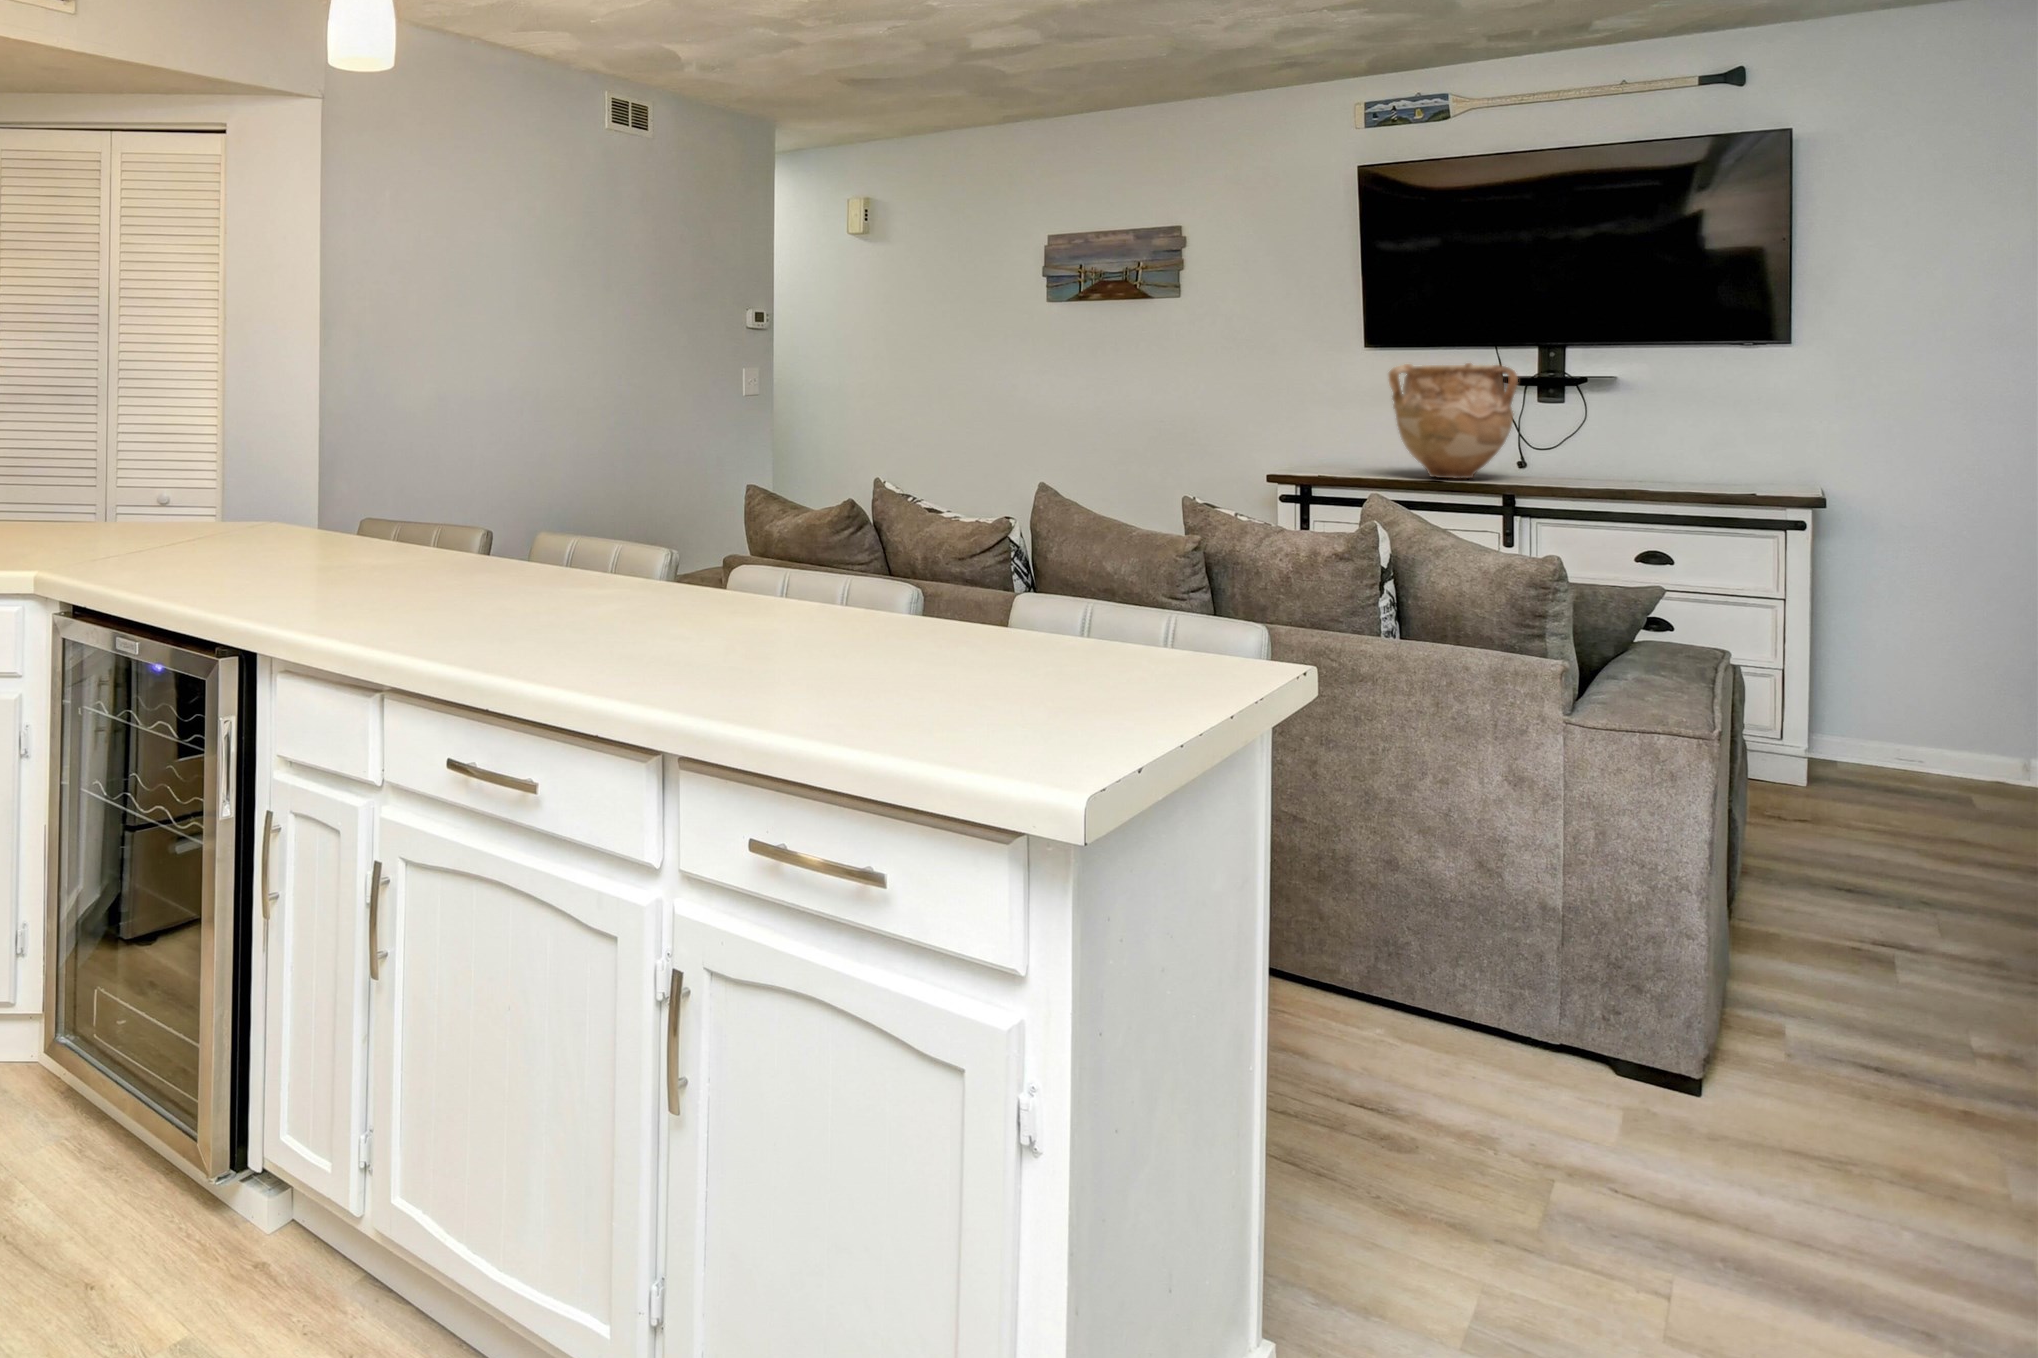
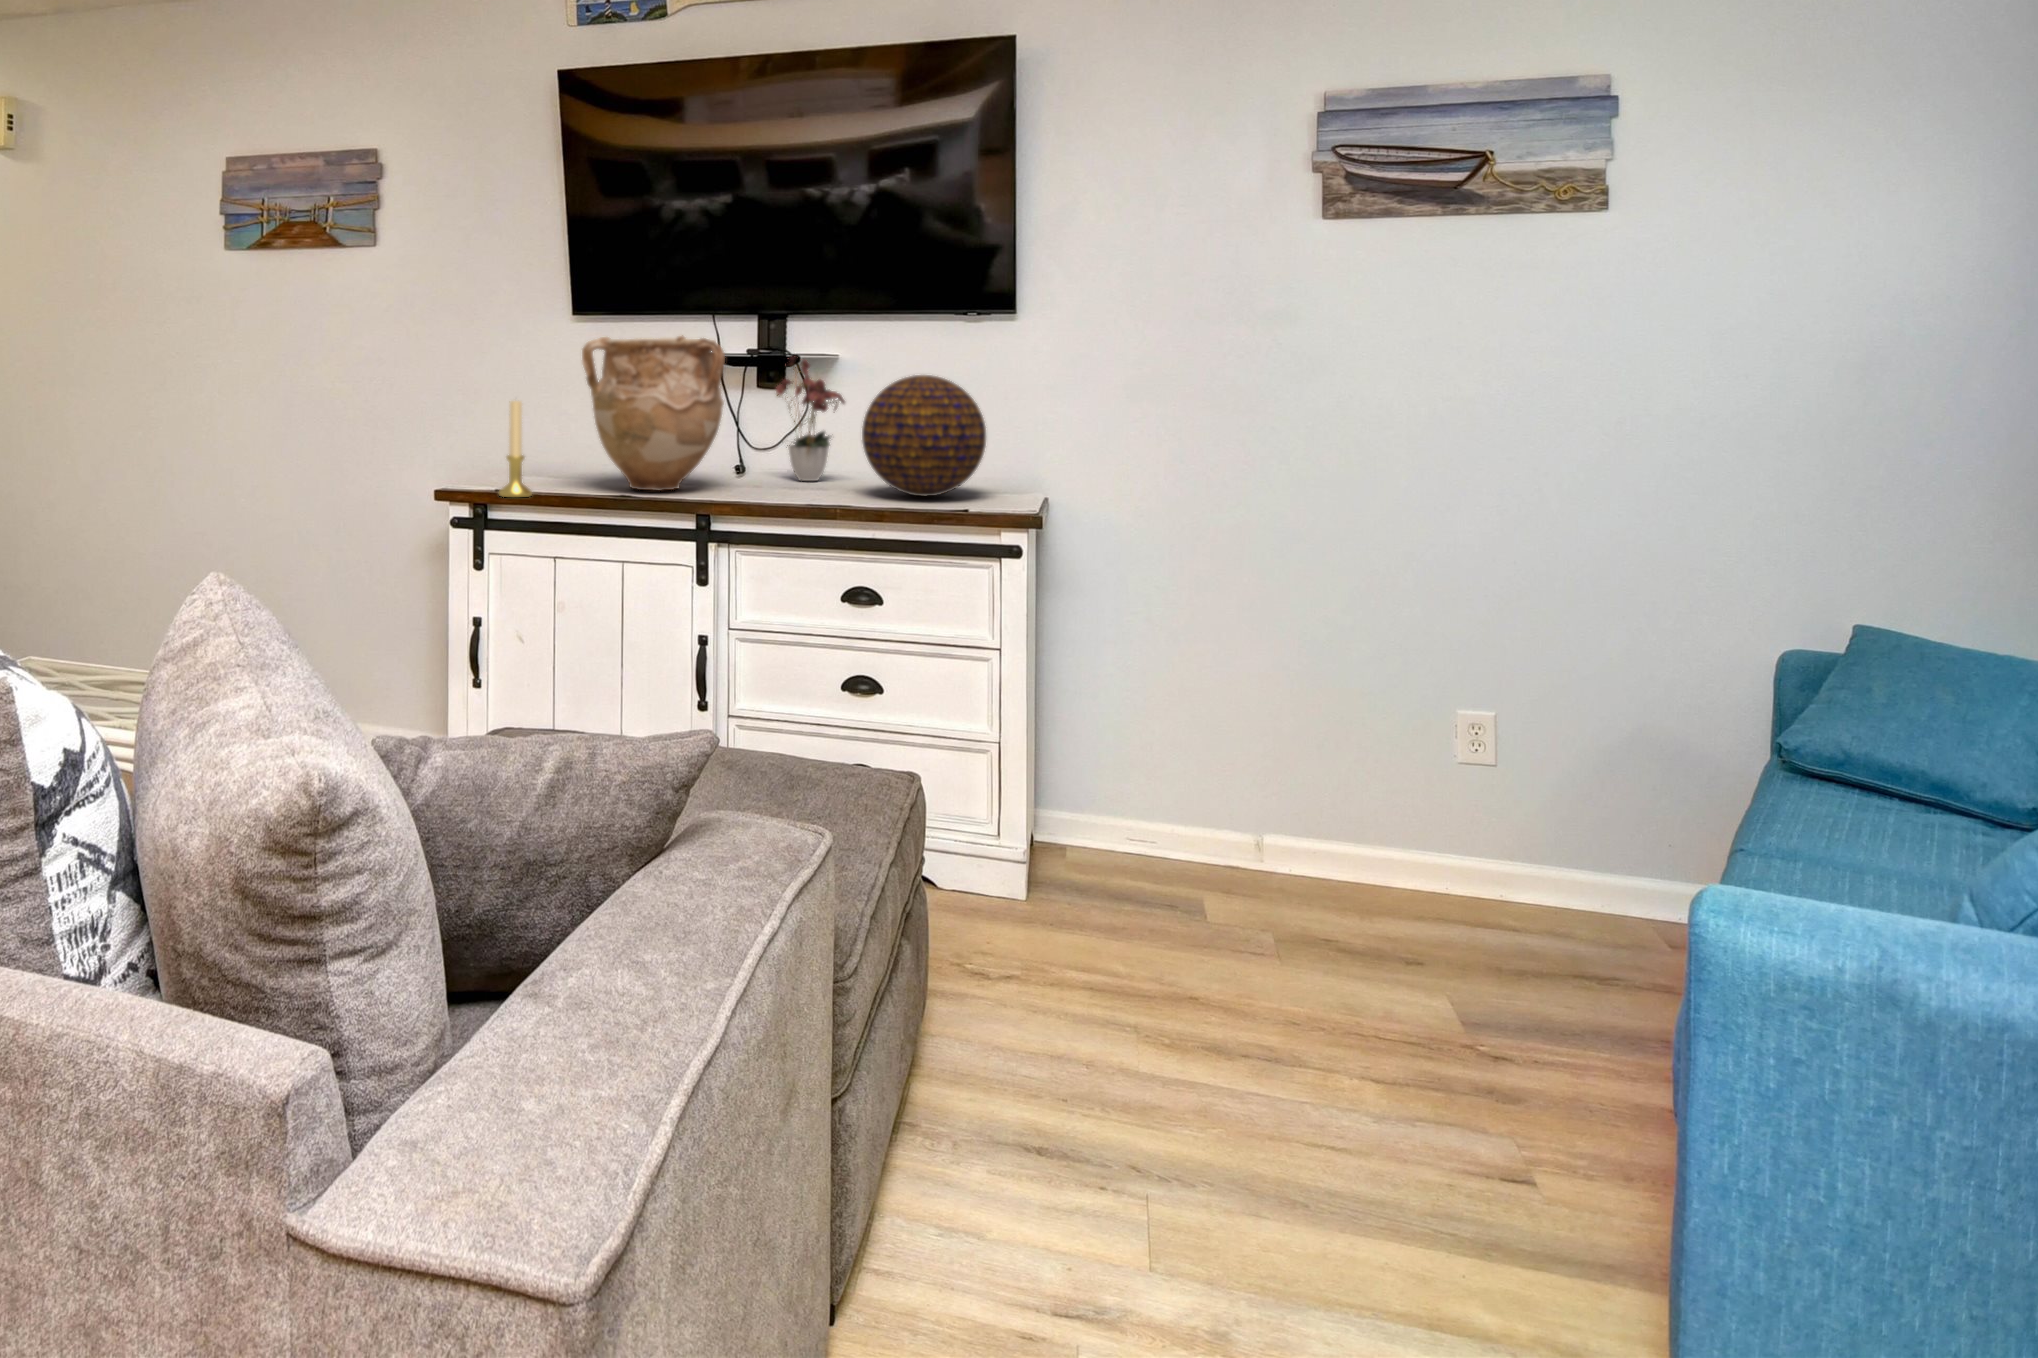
flower arrangement: none [1548,374,1631,476] -> present [776,358,845,481]
decorative orb: none [1648,393,1772,487] -> present [862,375,986,496]
candle holder: none [1322,408,1350,480] -> present [499,401,532,497]

